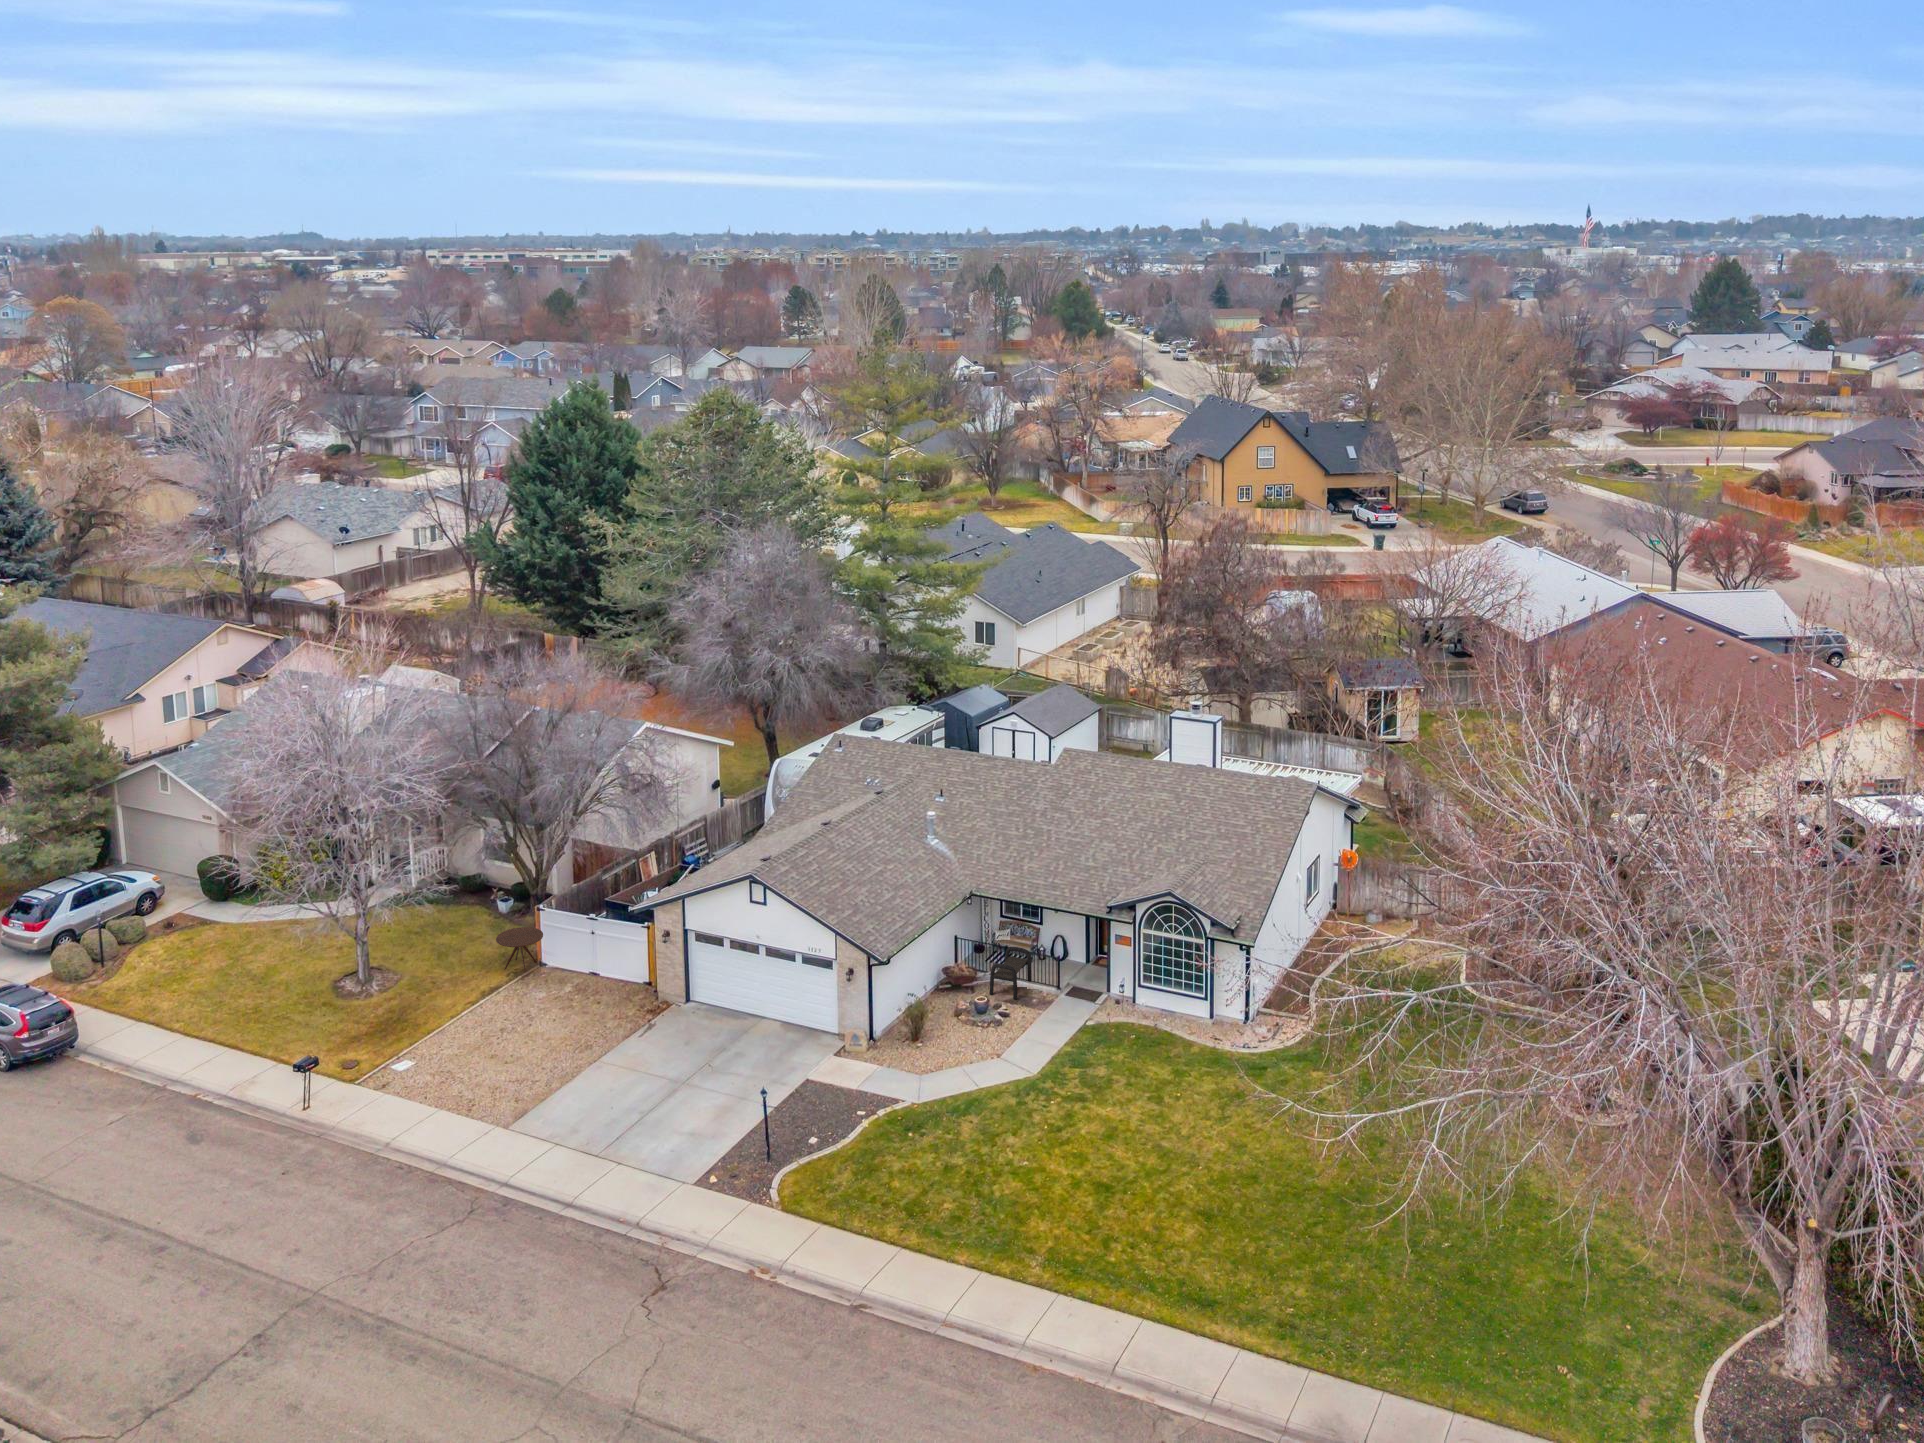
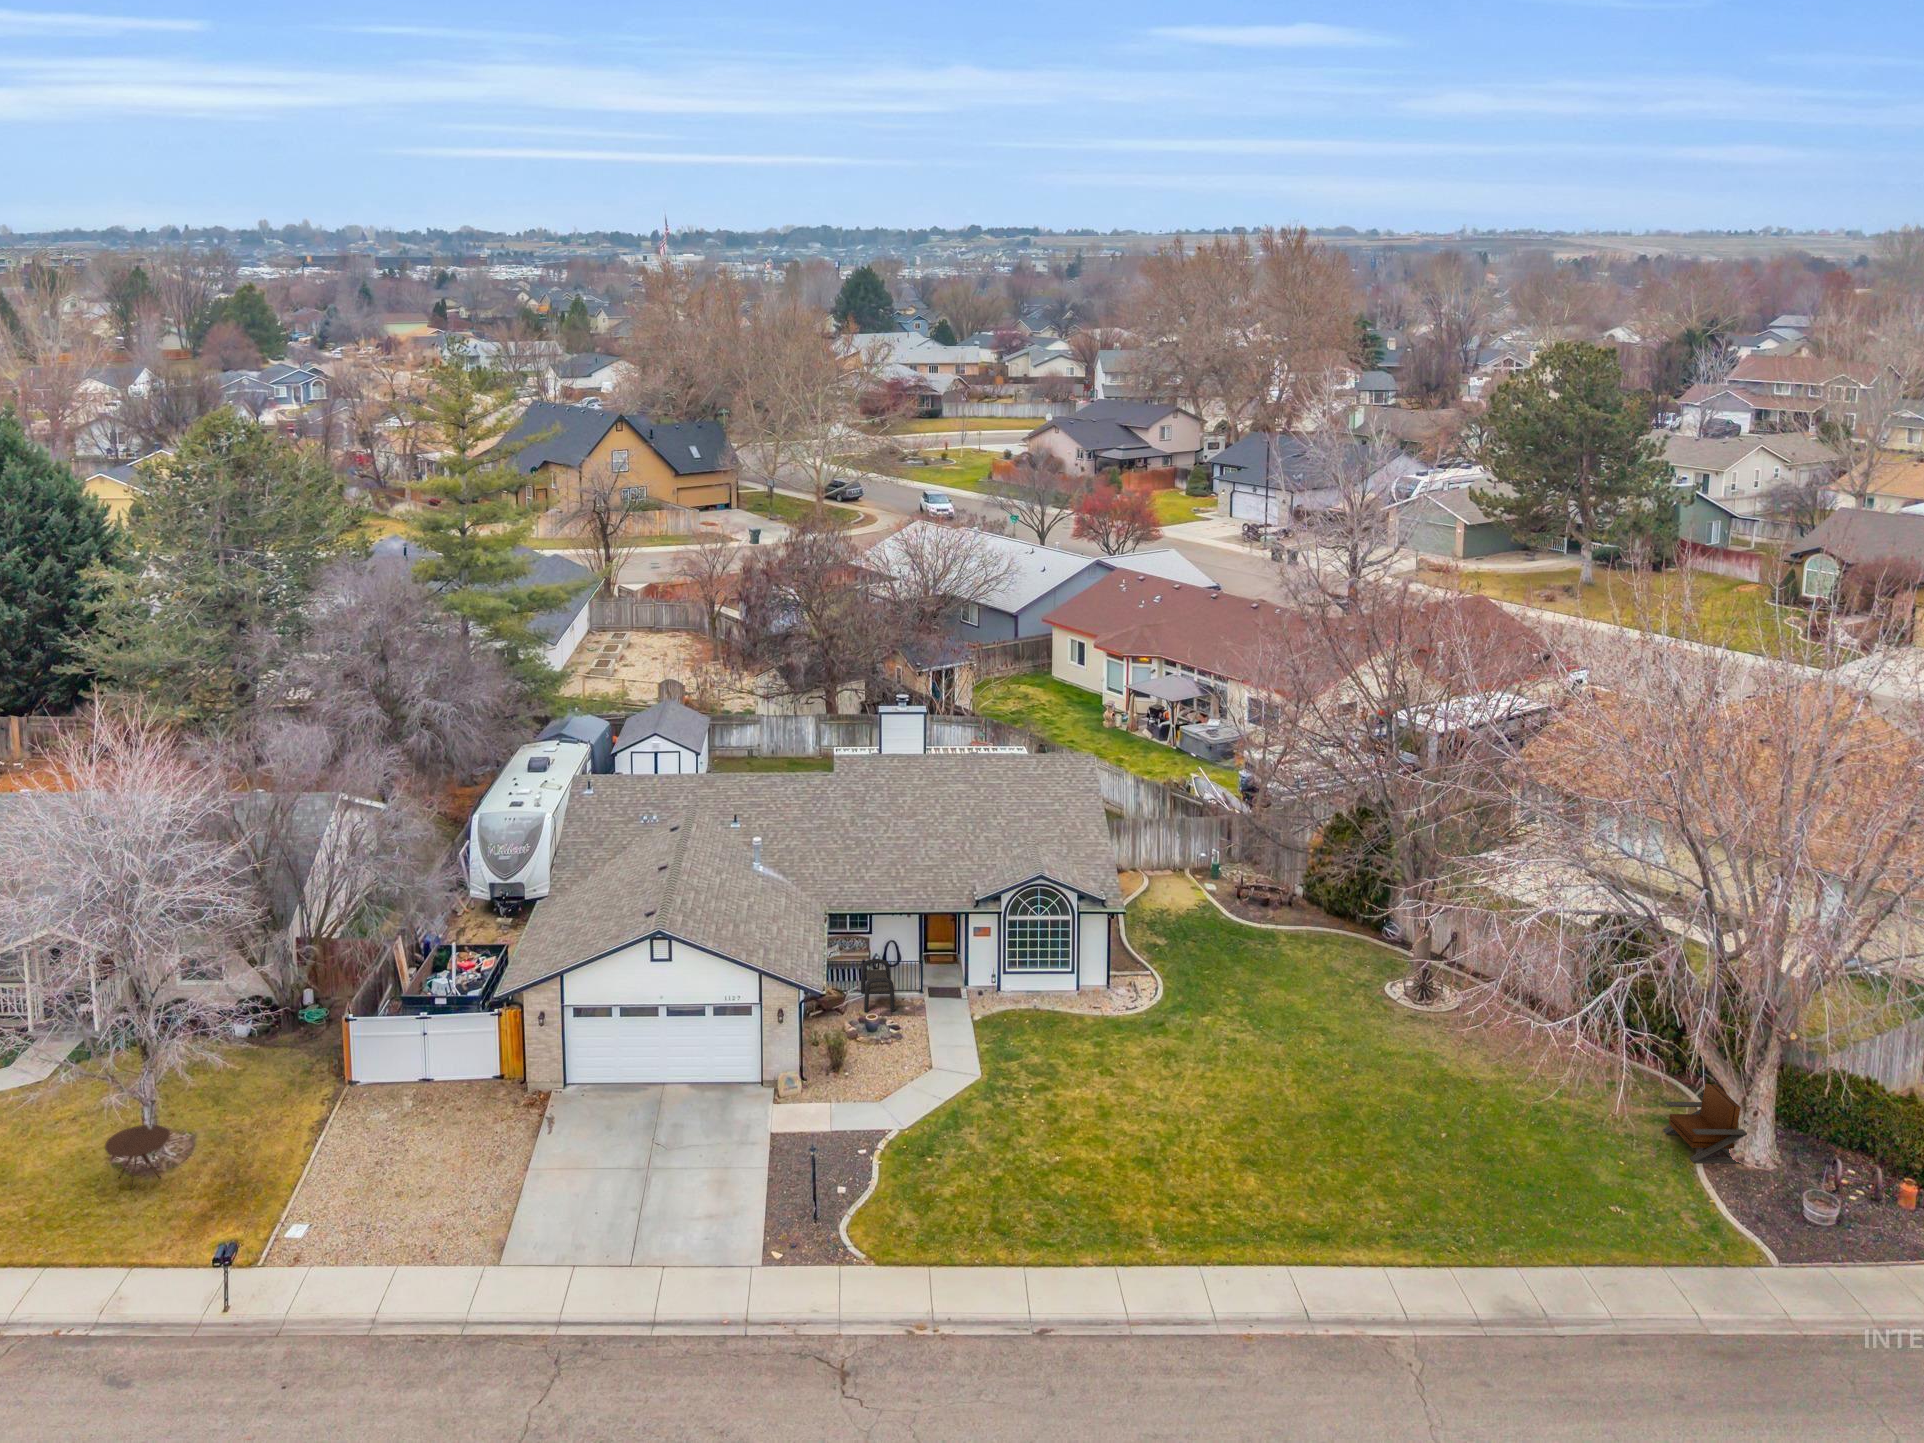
round table: present [496,927,543,972] -> present [105,1125,170,1187]
lounge chair: none [1718,1266,1789,1368] -> present [1663,1084,1747,1163]

